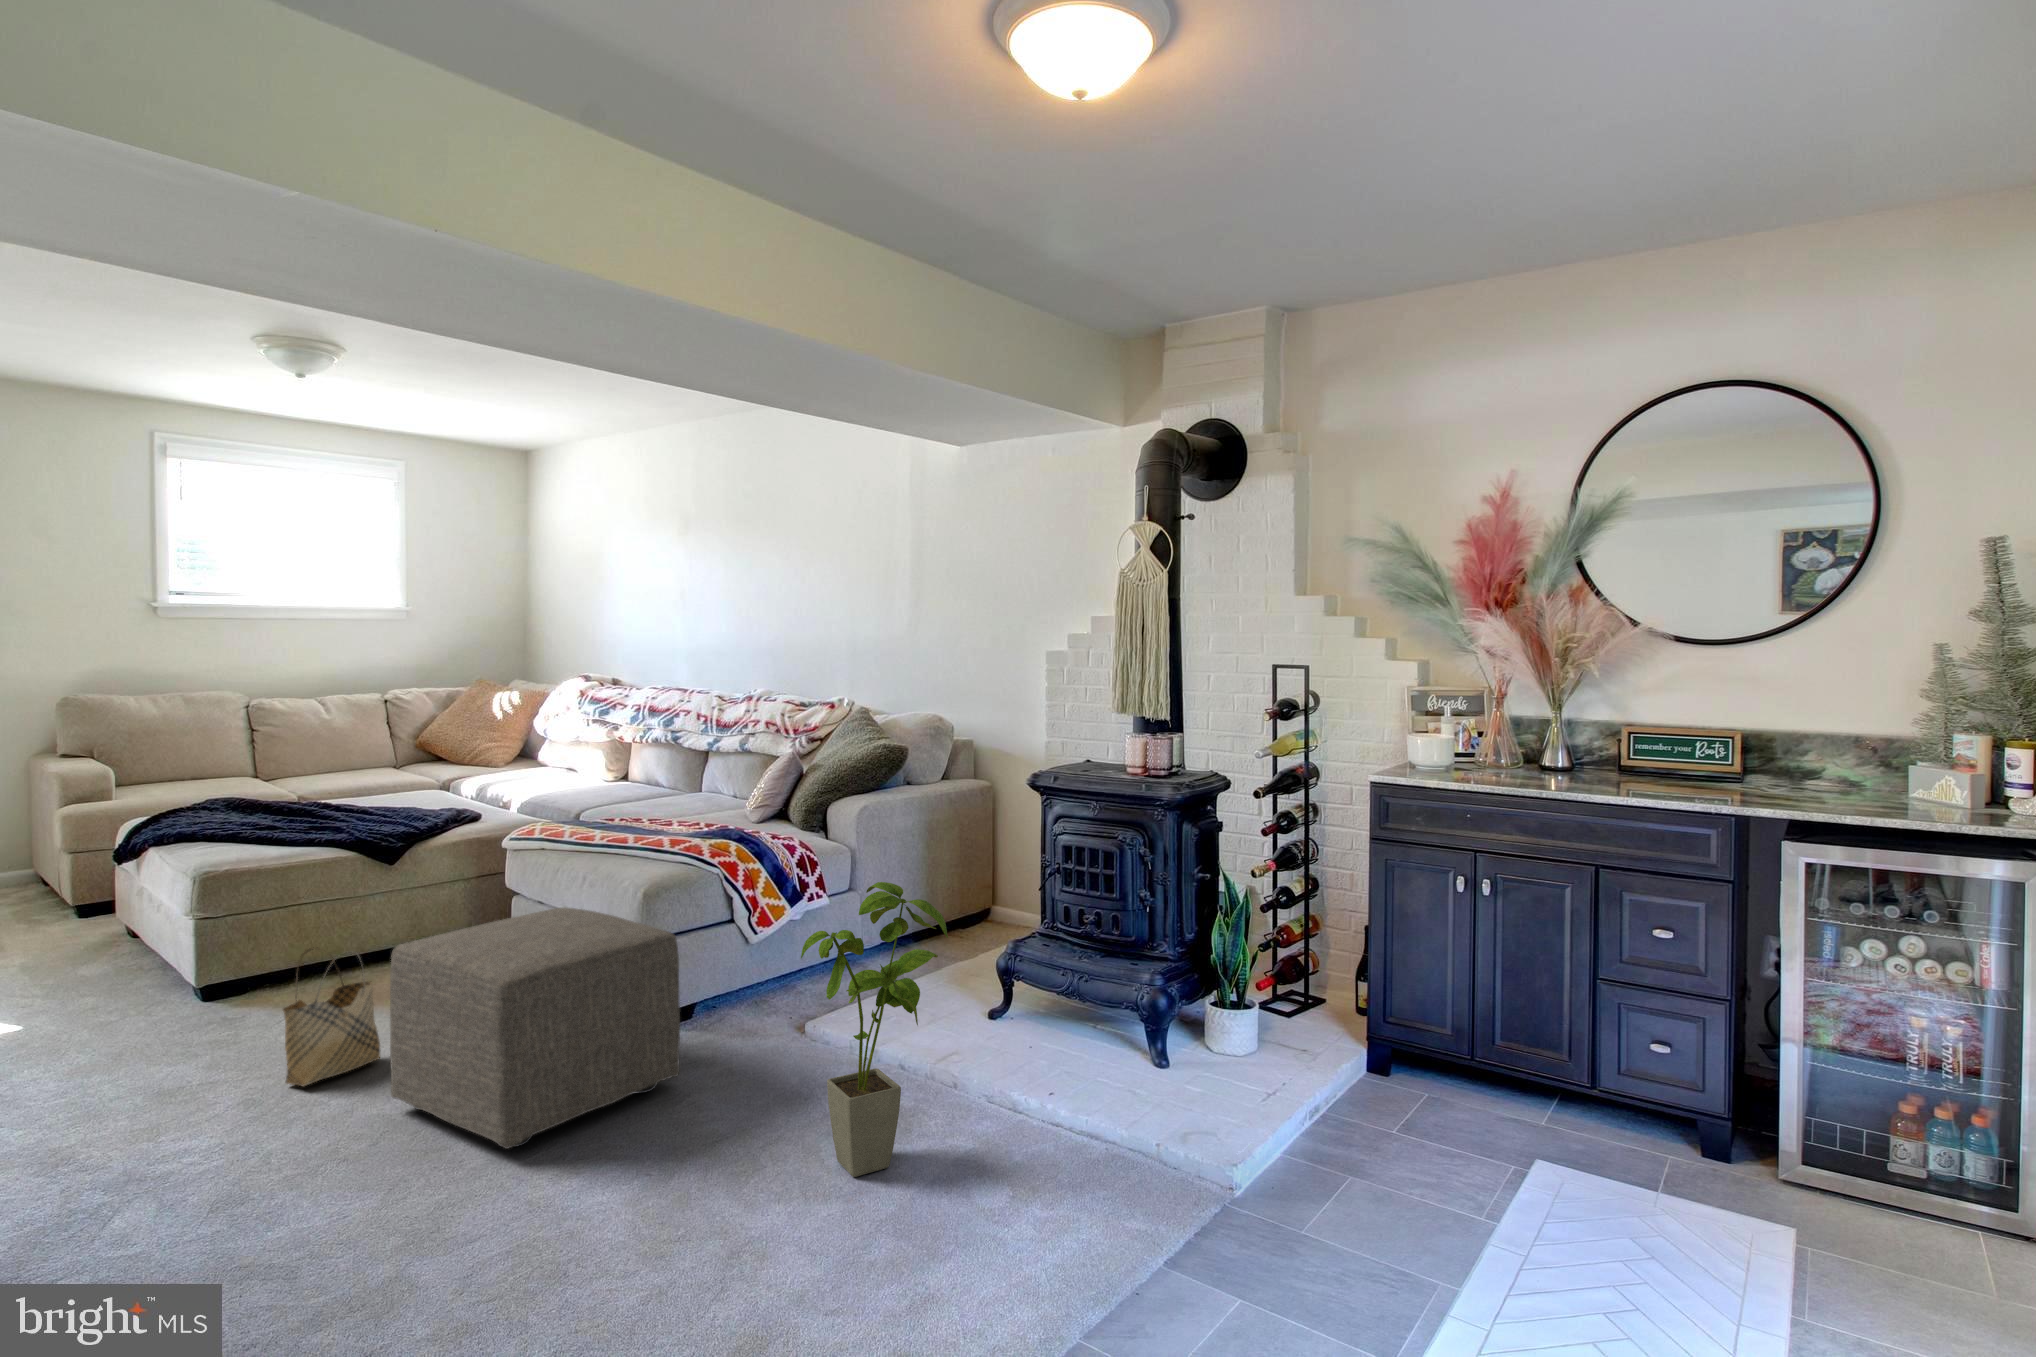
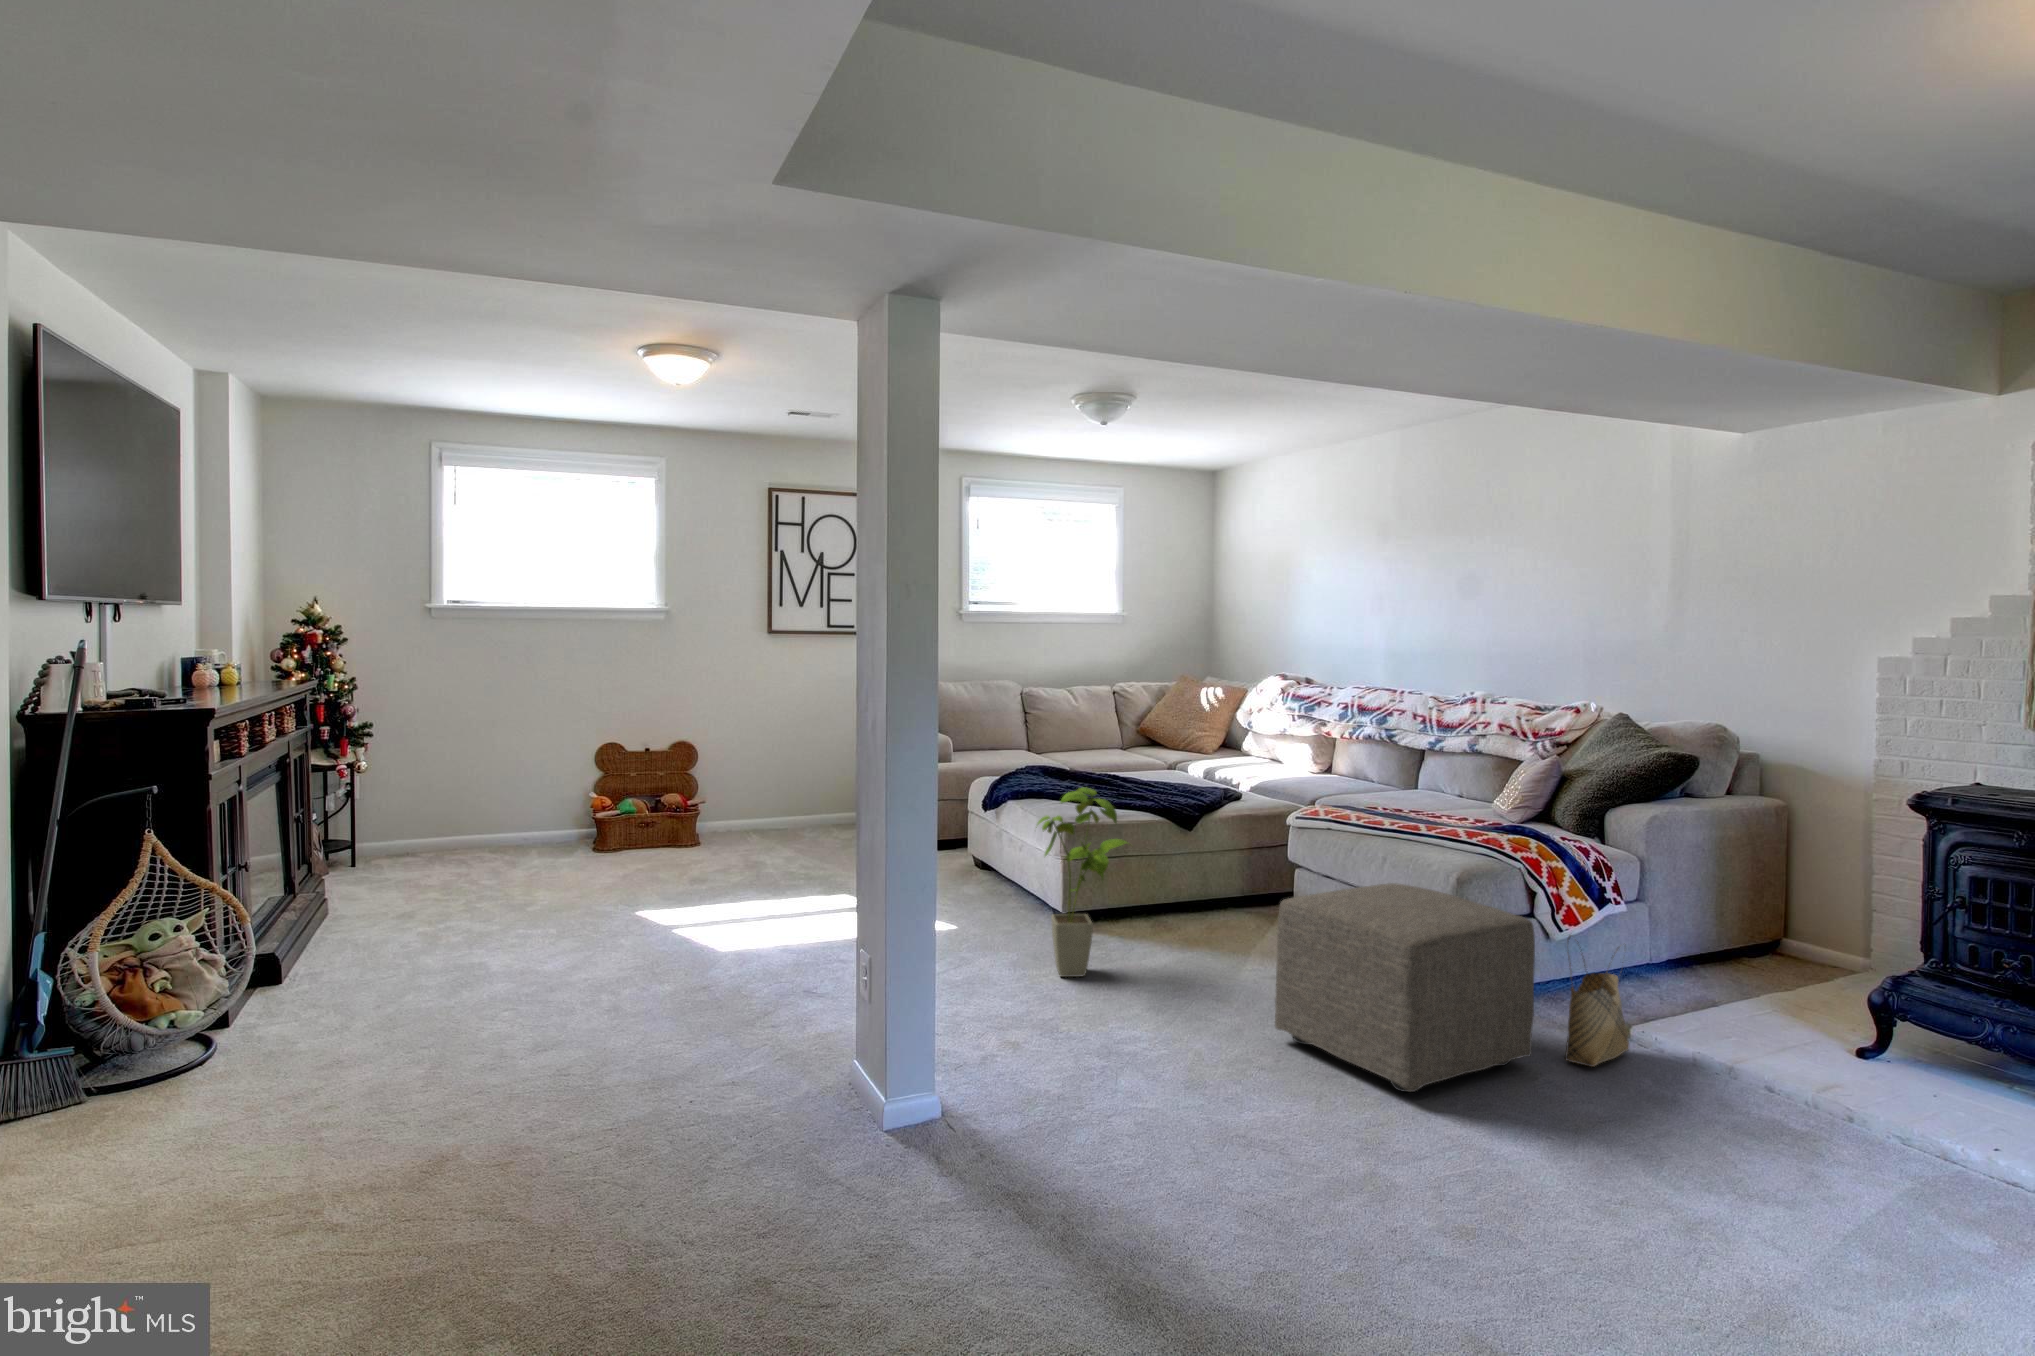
house plant: present [801,882,948,1177] -> present [1037,787,1128,977]
woven basket: present [283,947,380,1086] -> present [1565,935,1629,1067]

